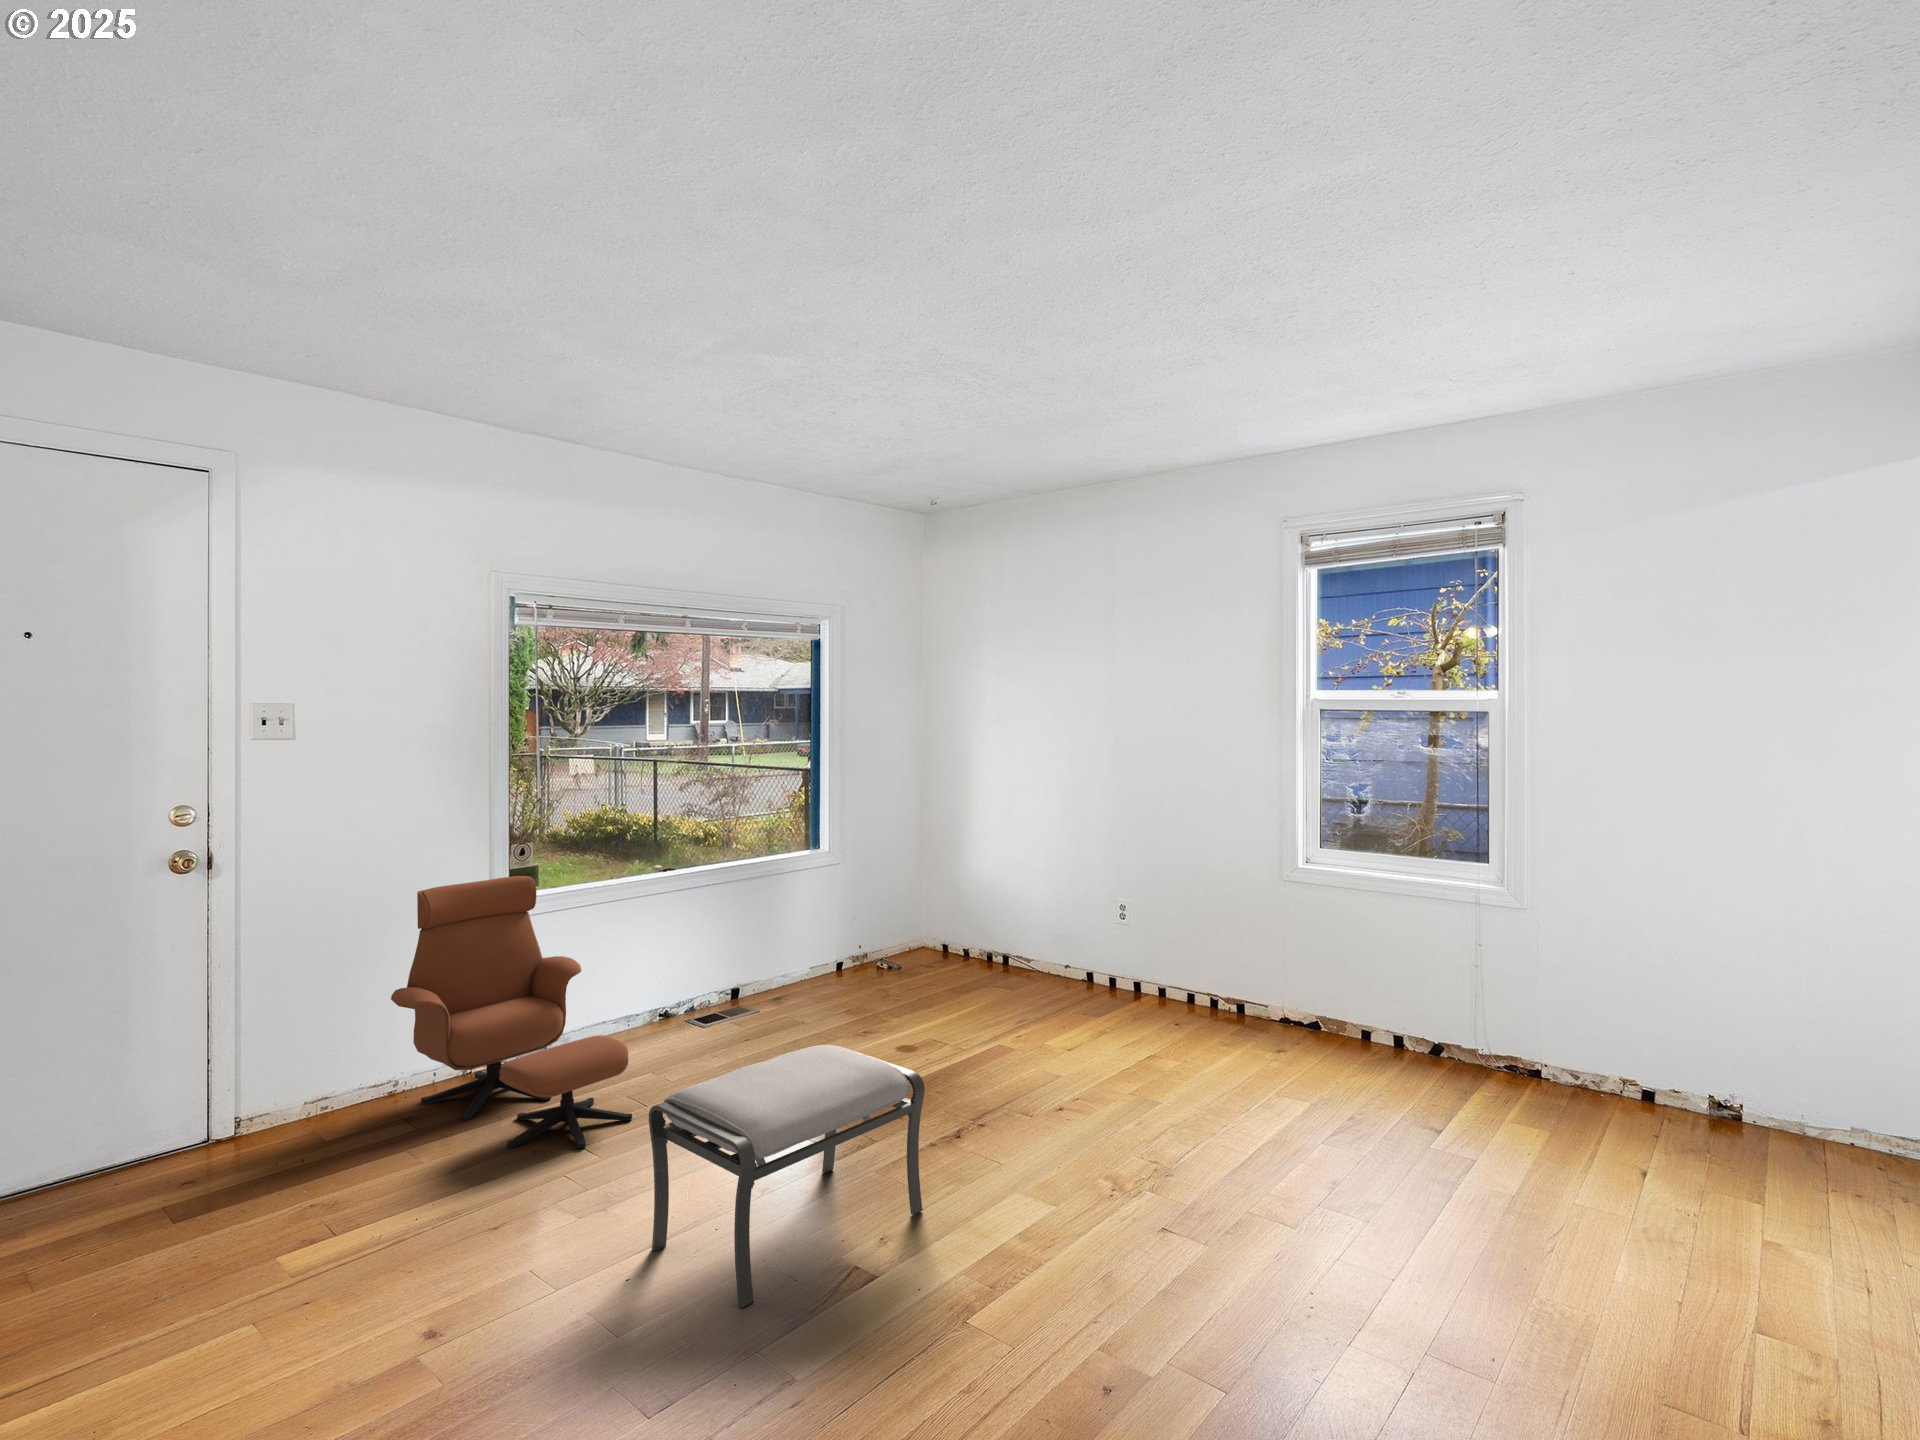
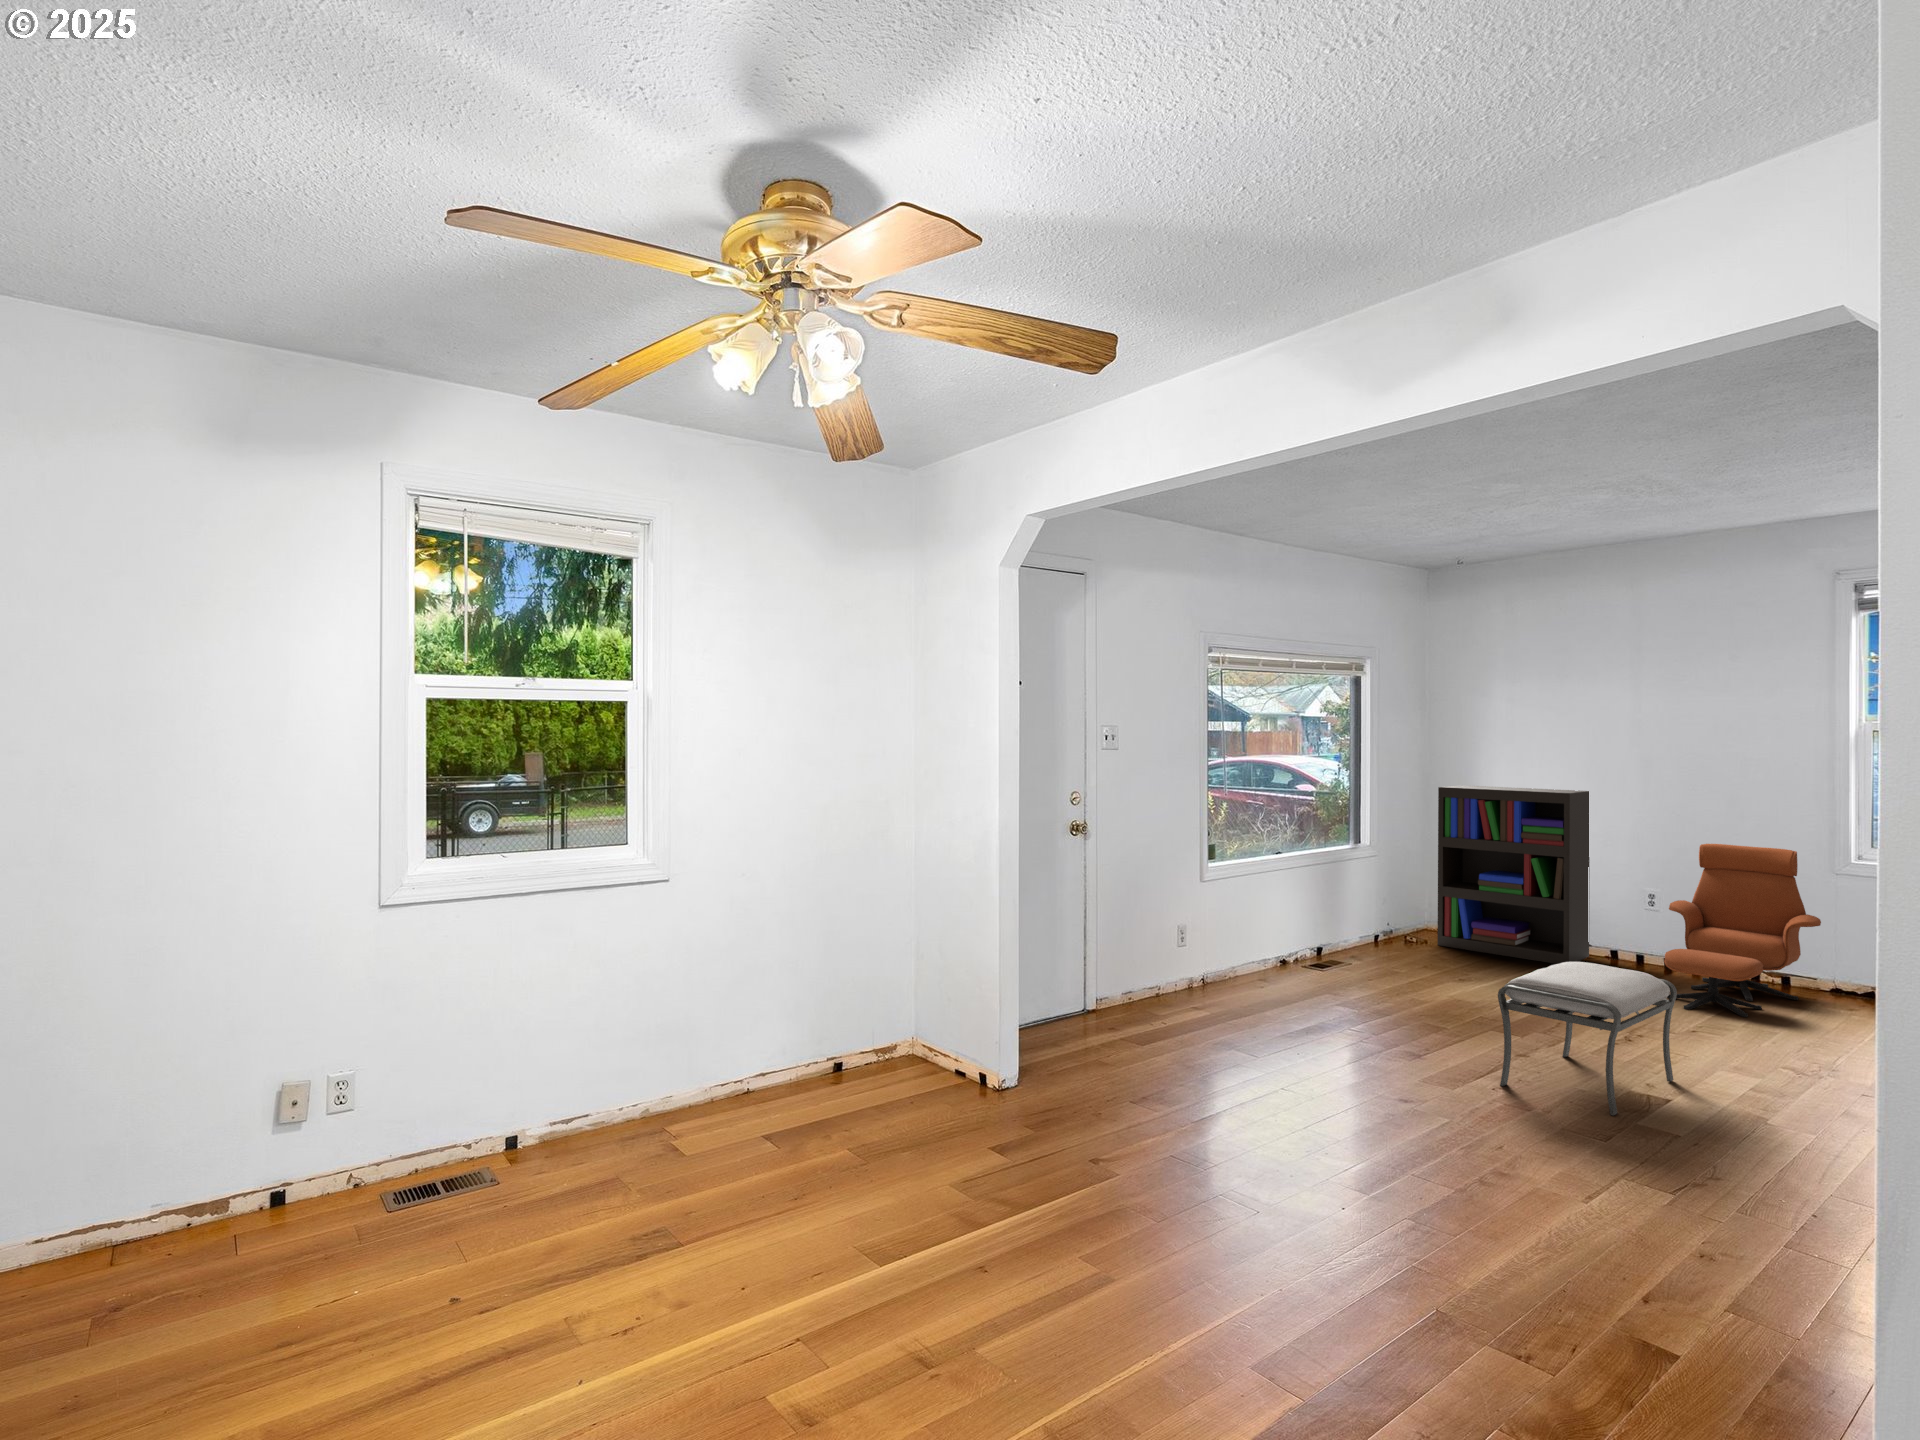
bookshelf: none [909,779,1067,996] -> present [1437,785,1590,964]
lounge chair: present [391,876,632,1148] -> present [1664,844,1821,1017]

